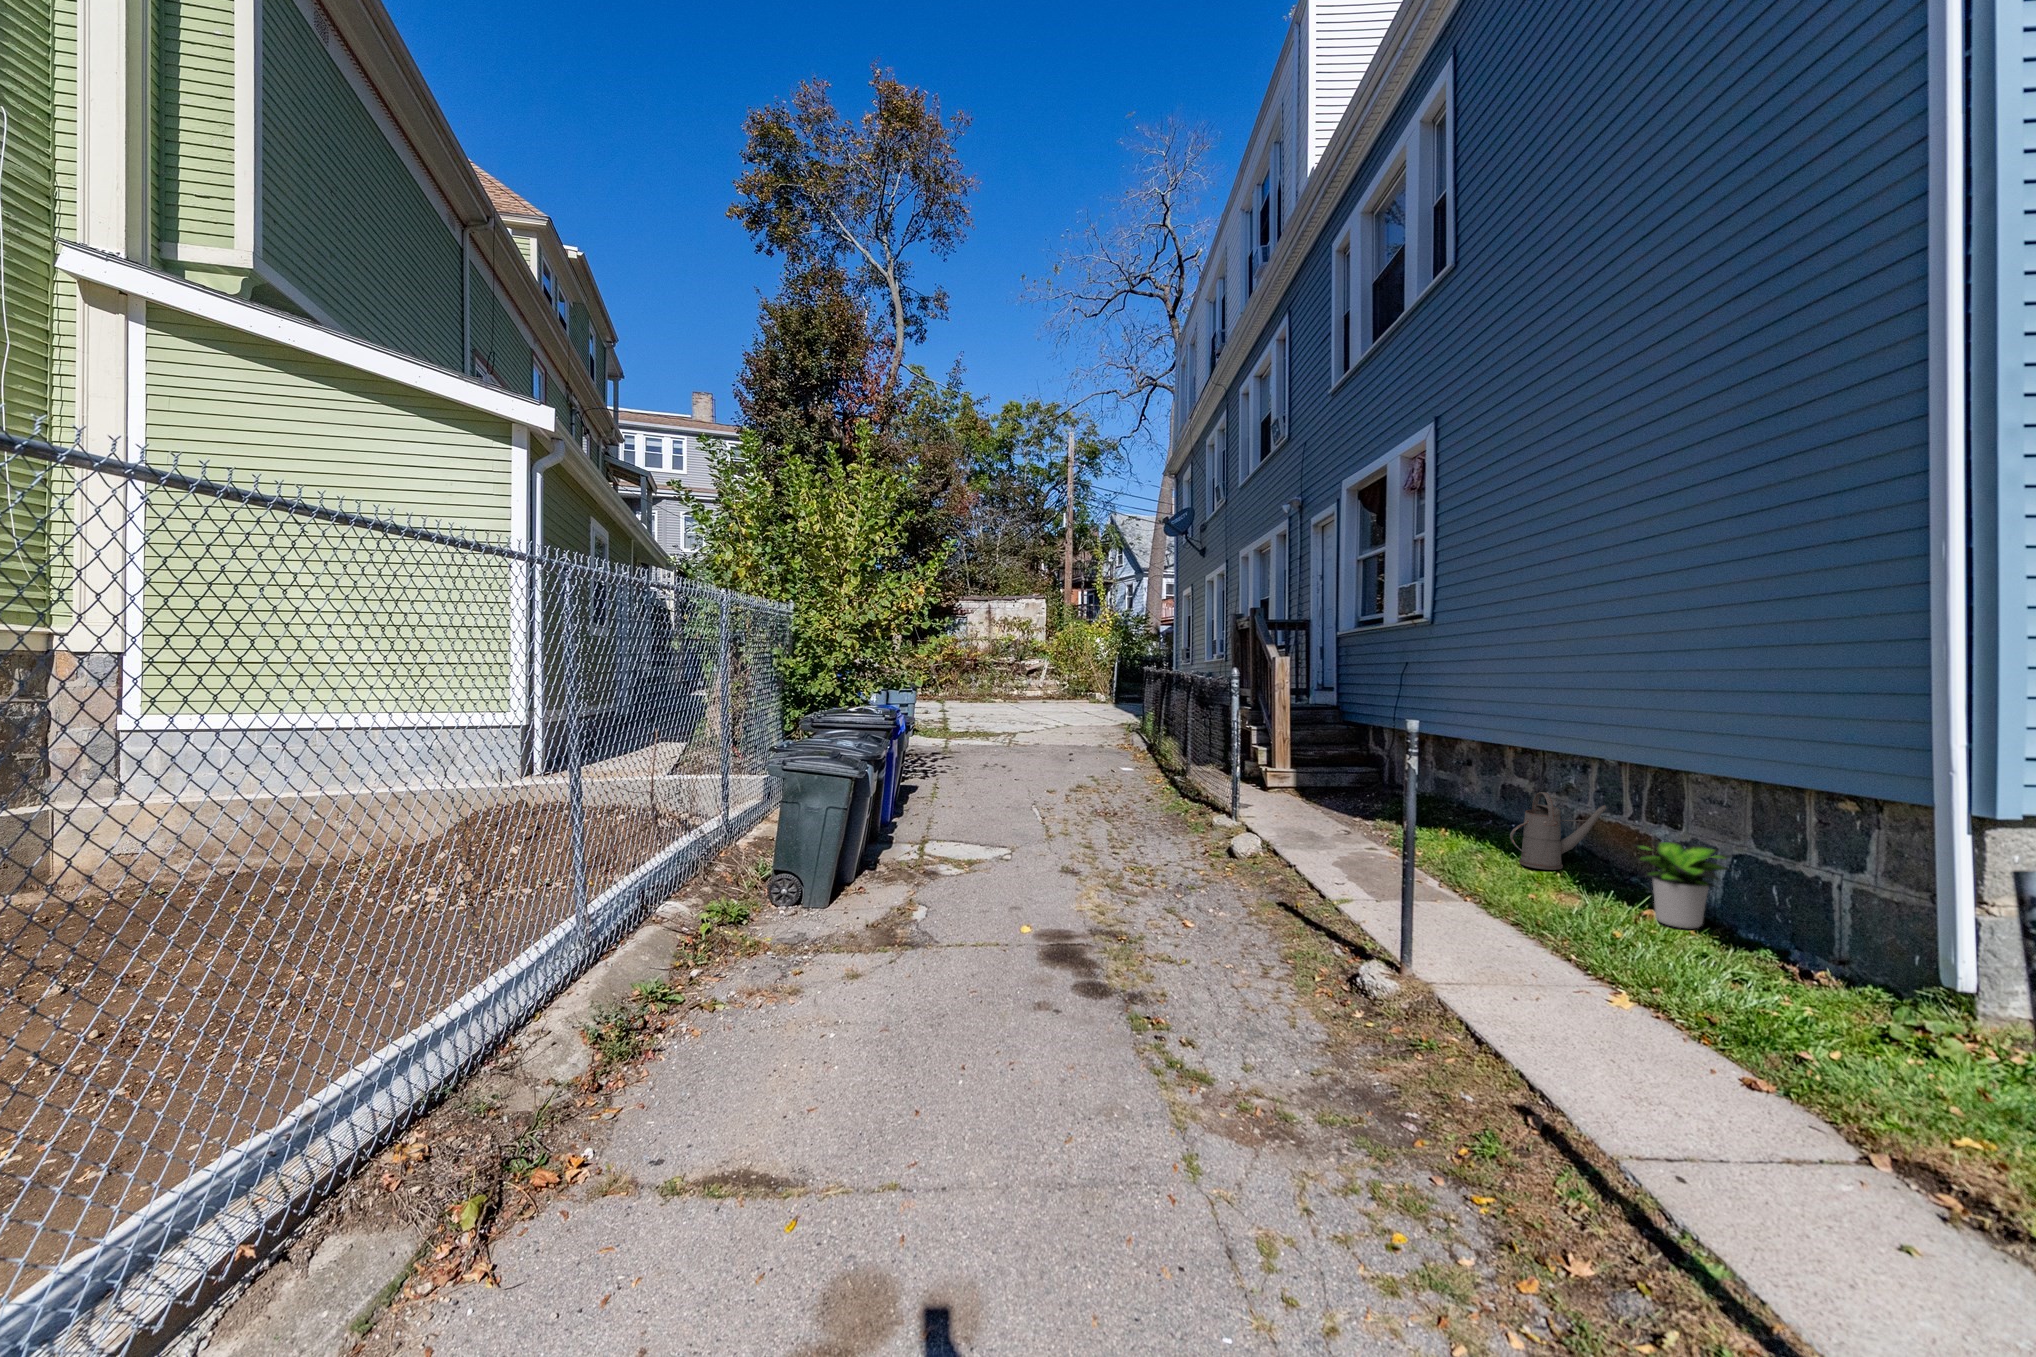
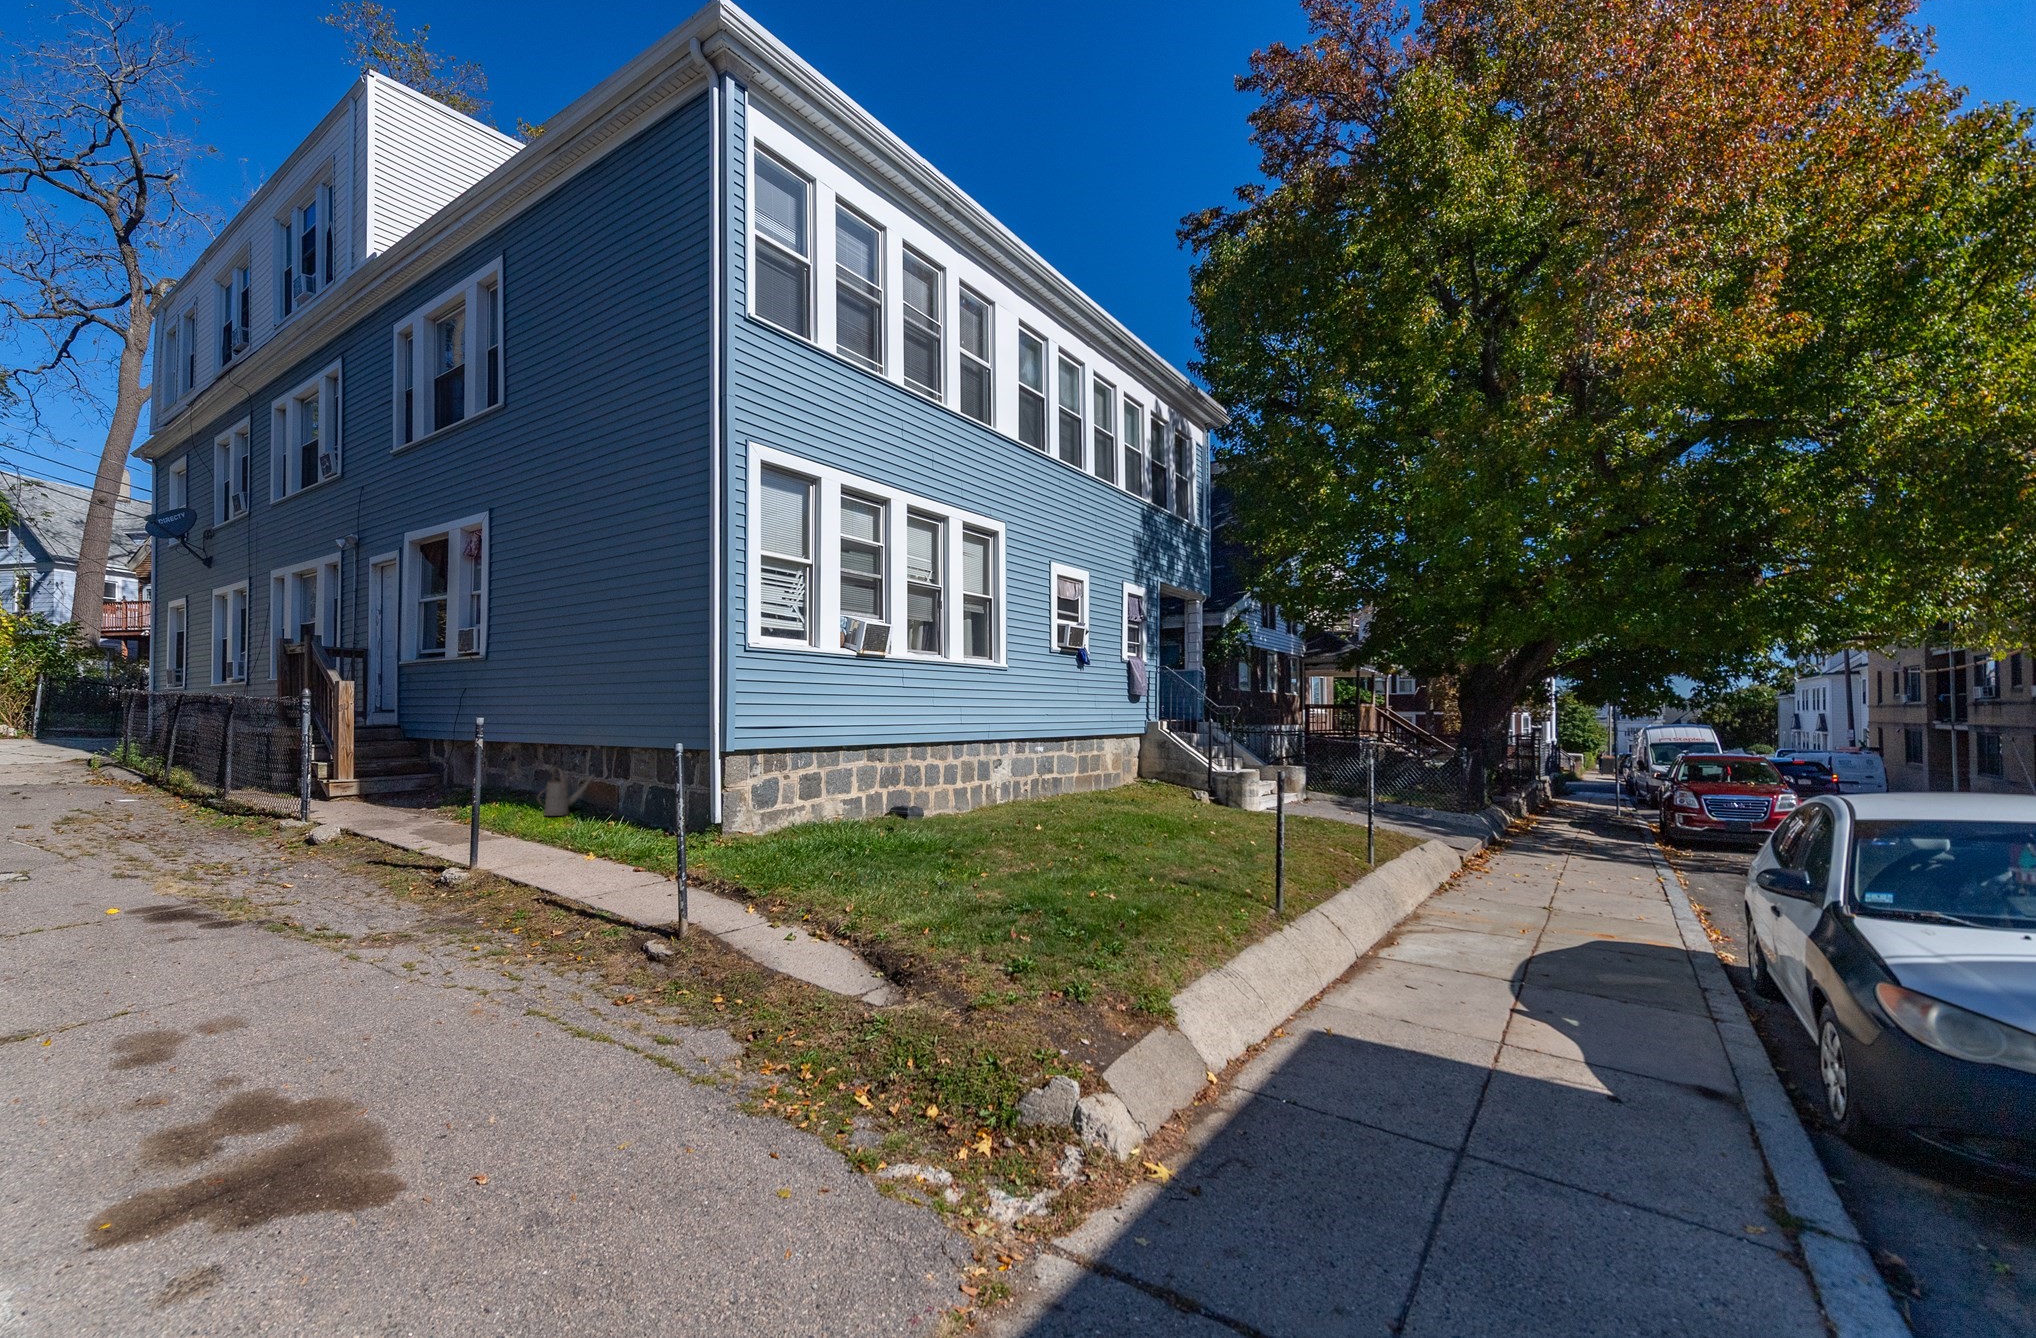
potted plant: present [1635,841,1731,929] -> none [601,785,656,829]

